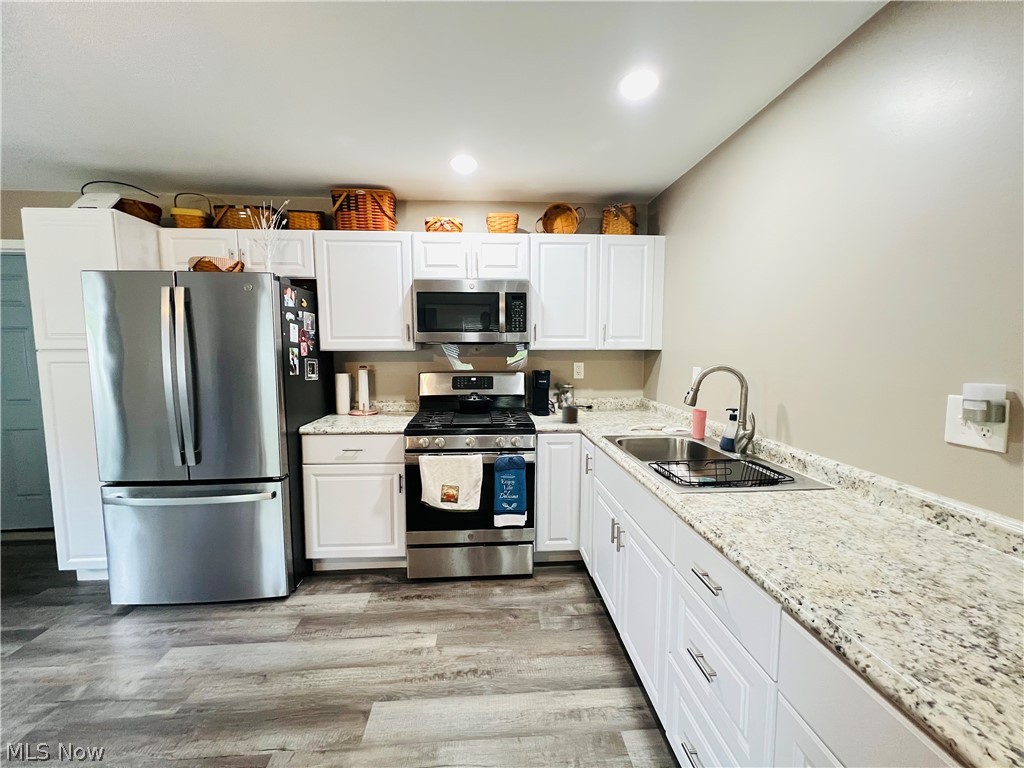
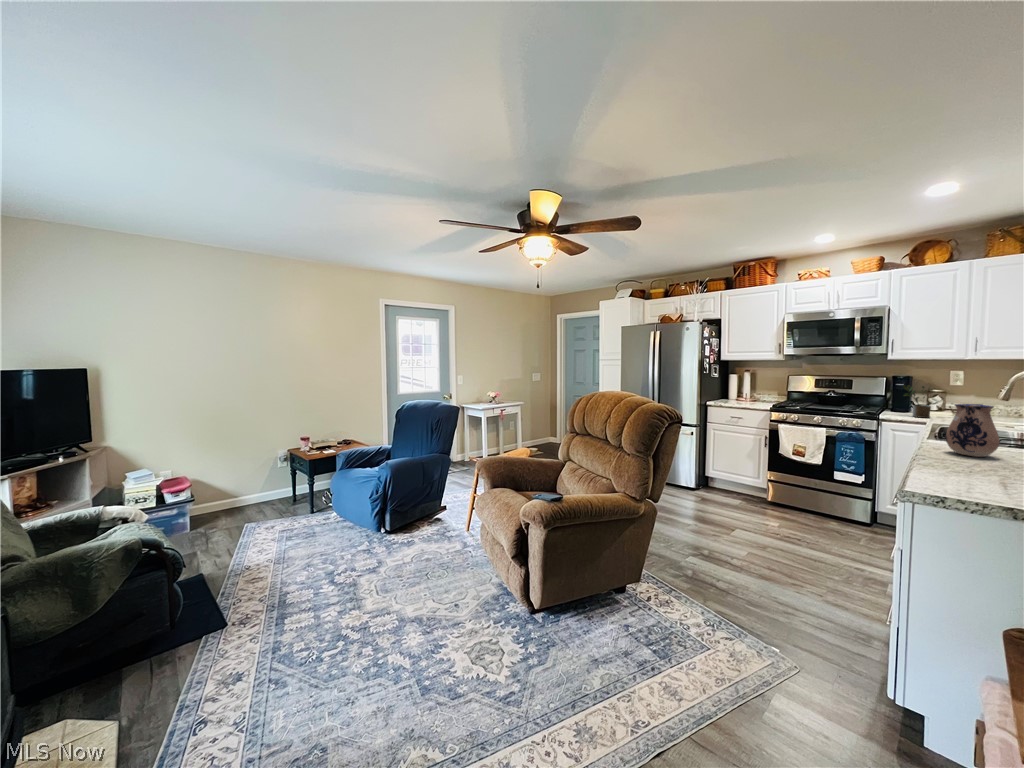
ceramic pitcher: none [749,427,834,538] -> present [946,404,1000,457]

